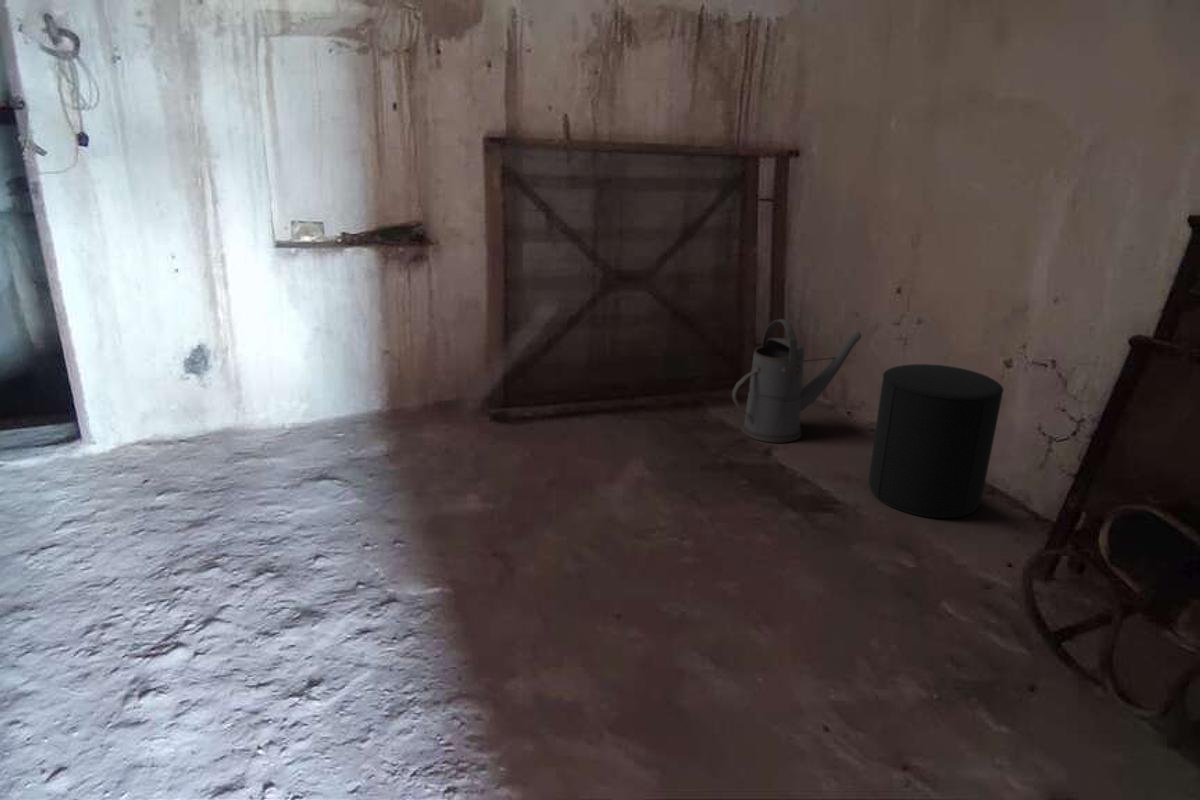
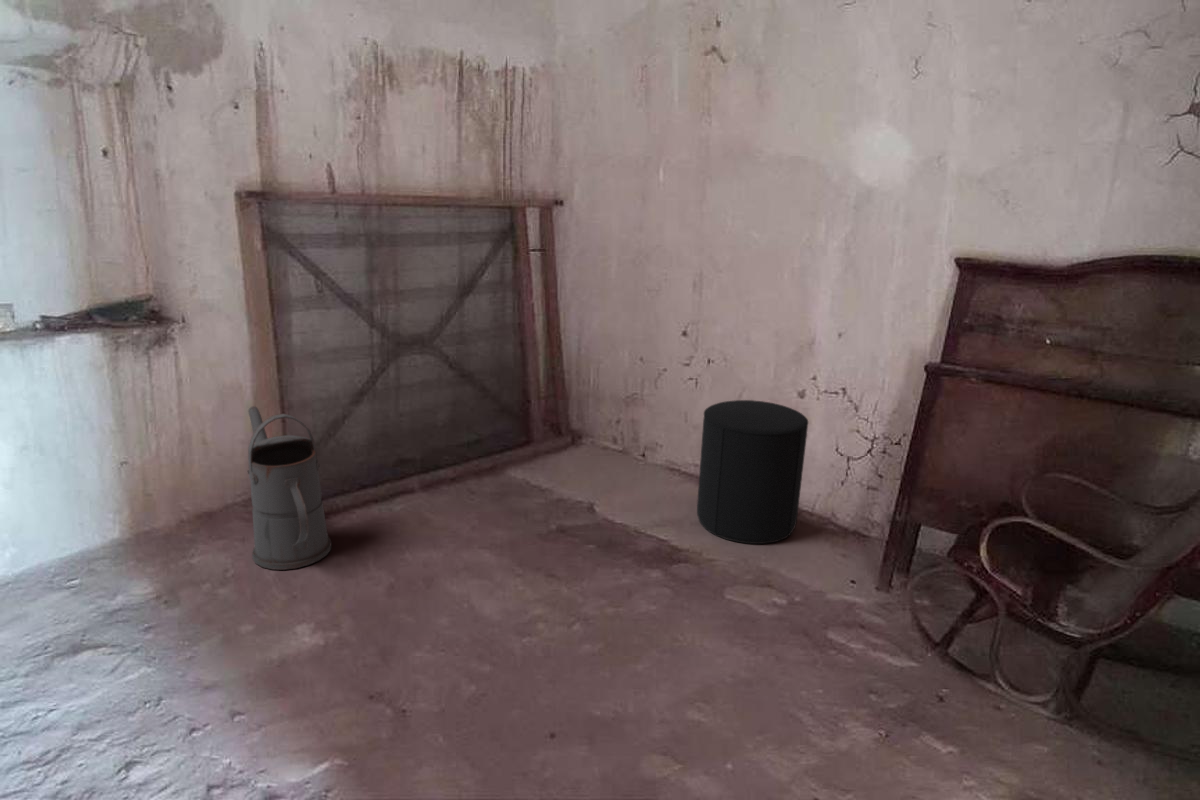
watering can: present [732,319,861,443] -> present [247,406,331,570]

